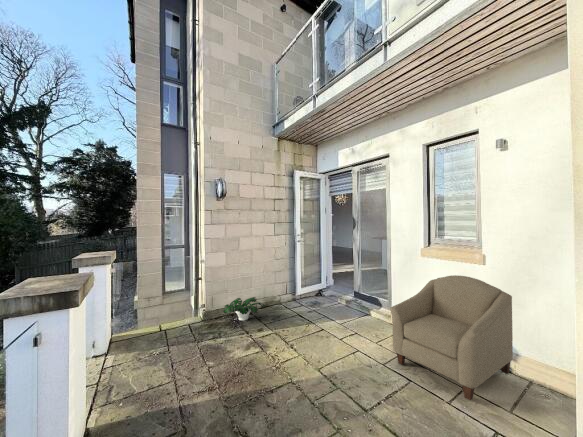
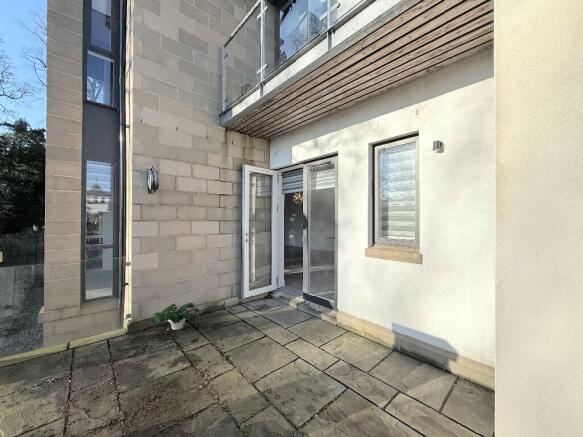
chair: present [390,275,513,400] -> none [331,277,446,408]

